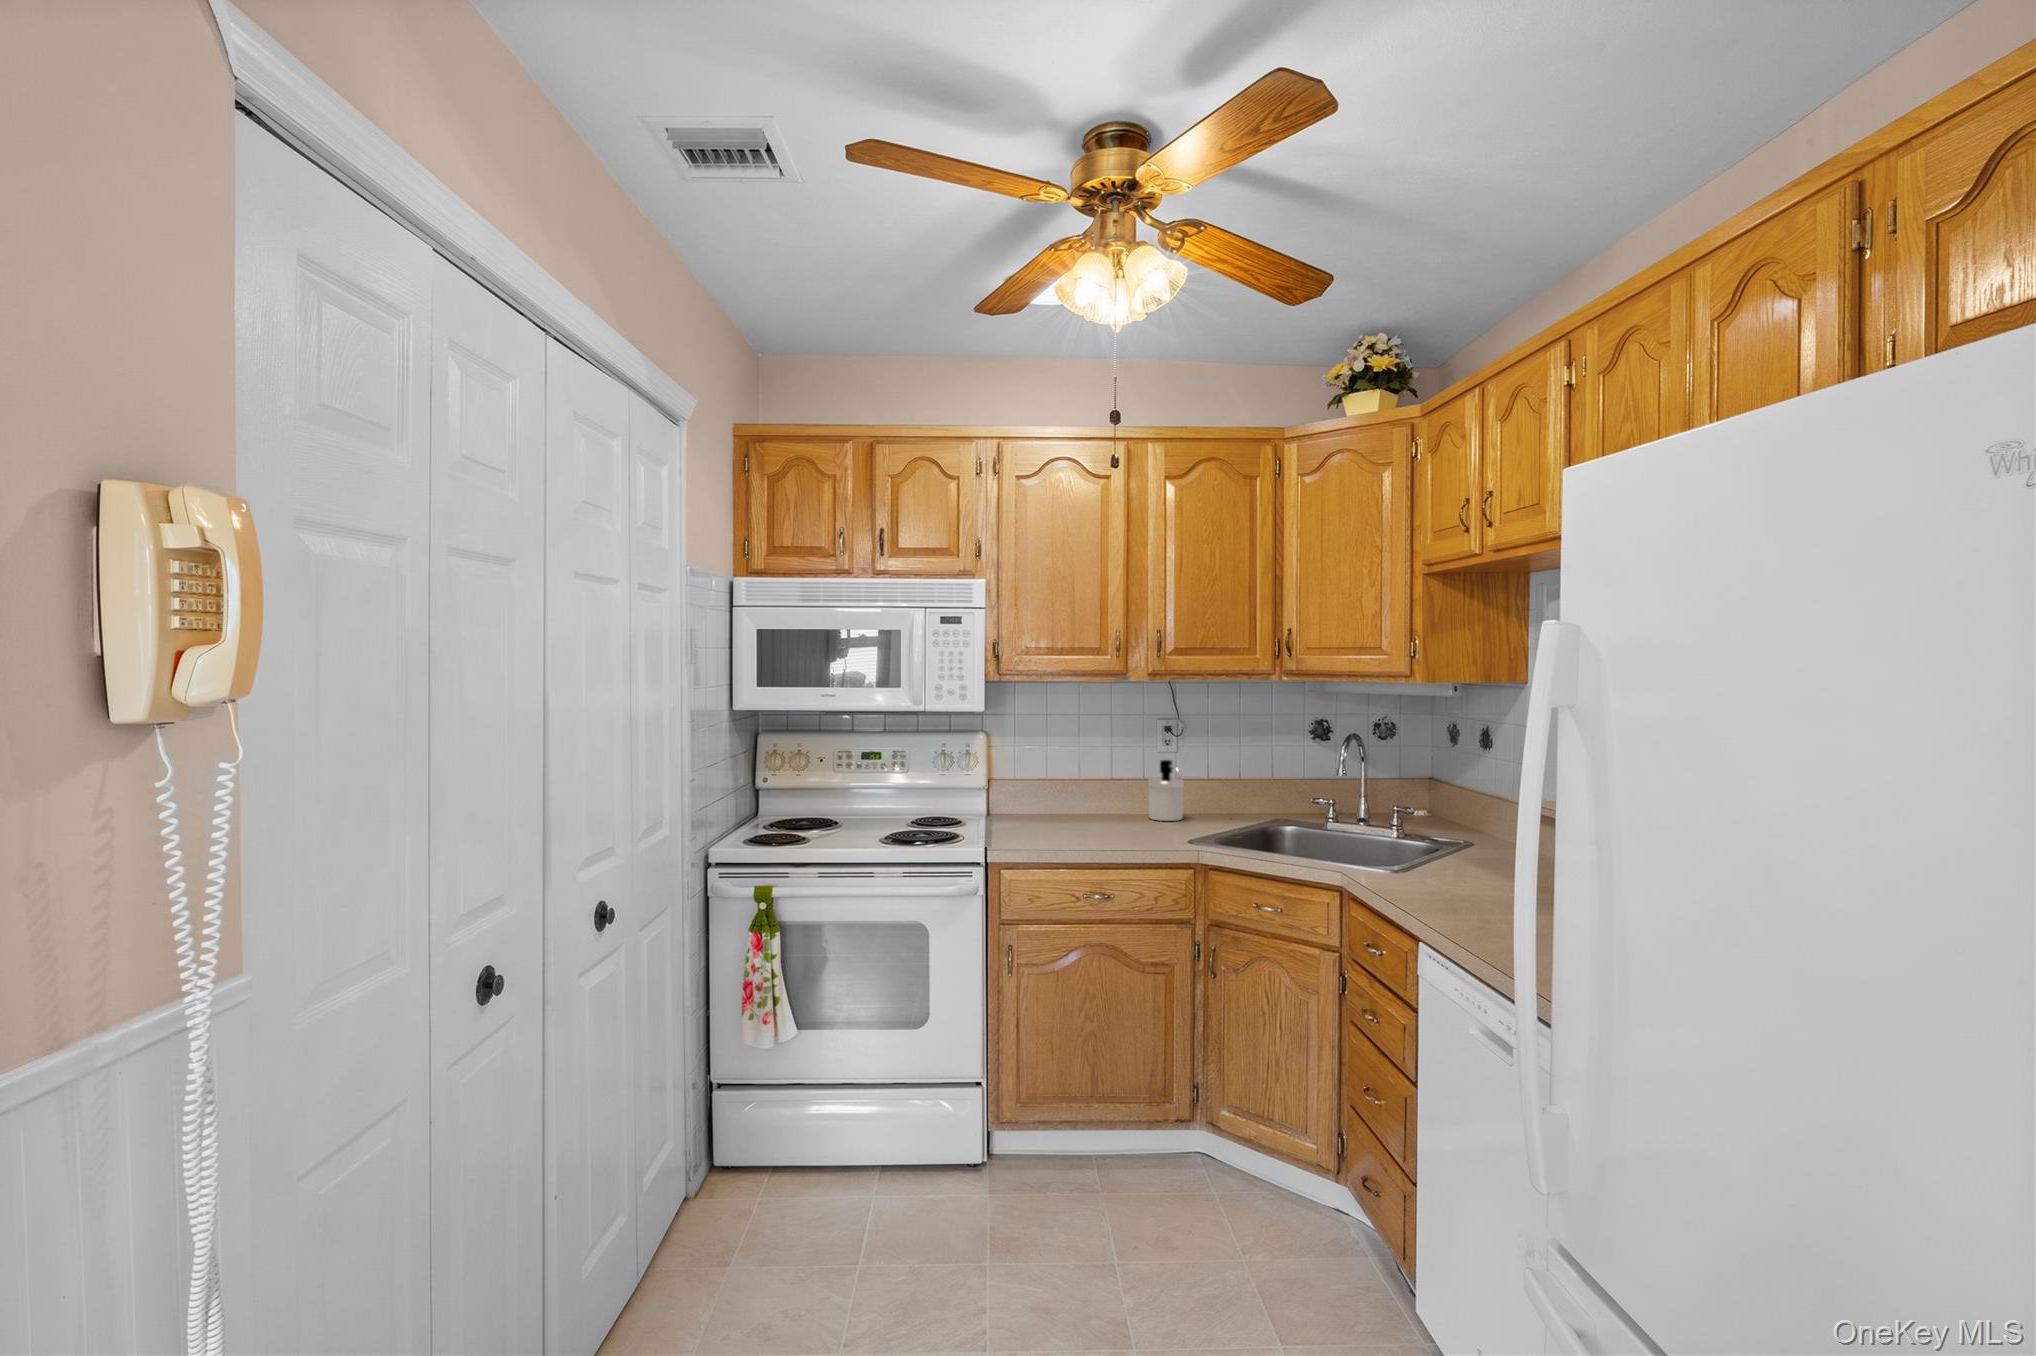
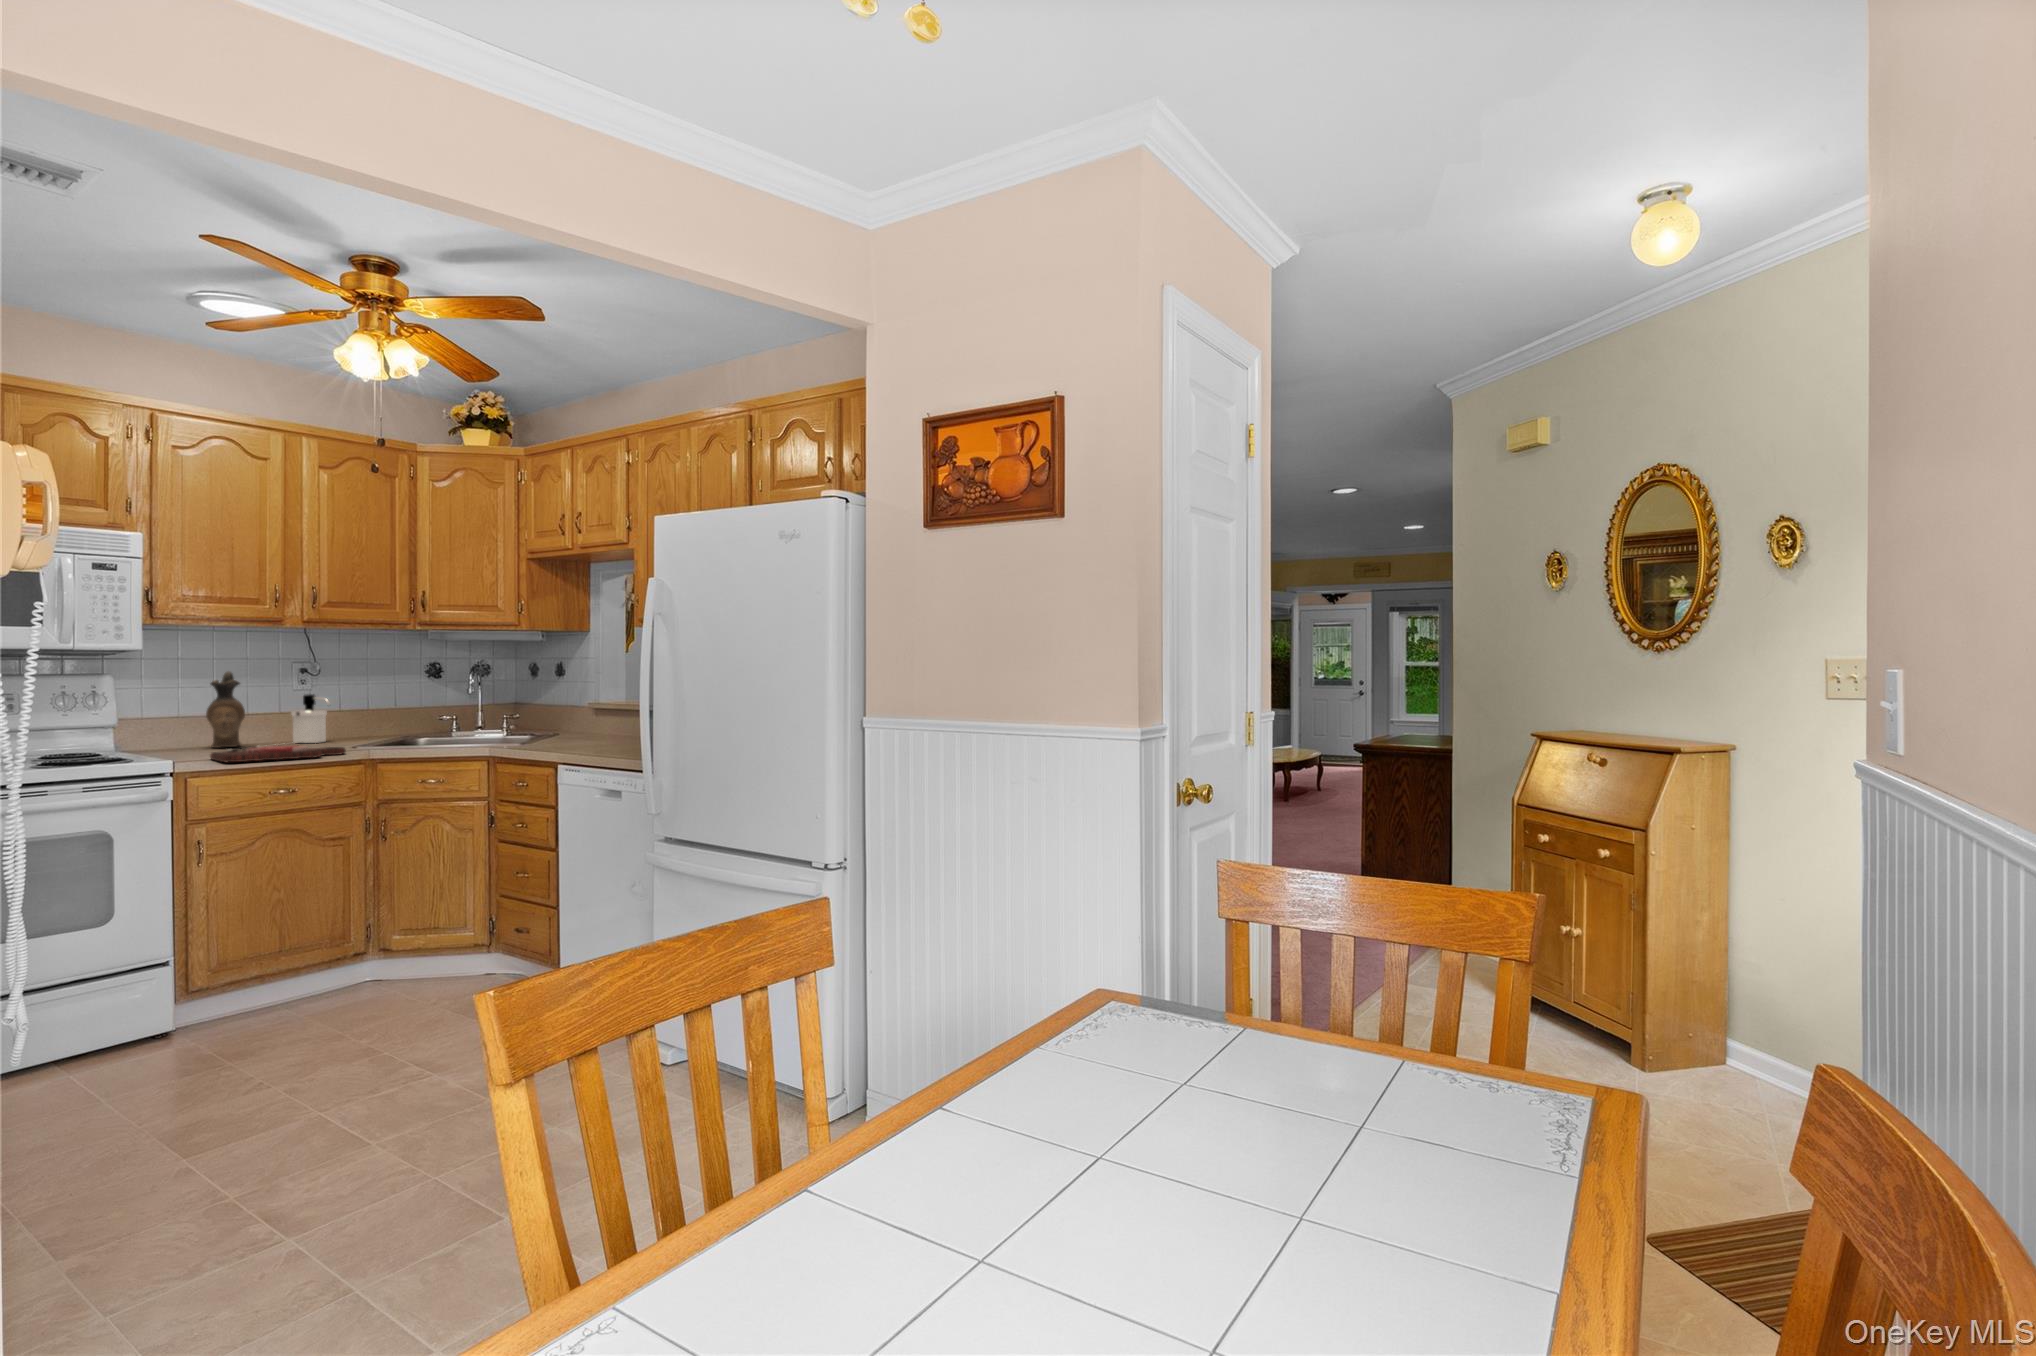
ceramic pitcher: none [1063,729,1097,819] -> present [206,671,245,748]
cutting board: none [1028,832,1167,859] -> present [210,742,346,762]

